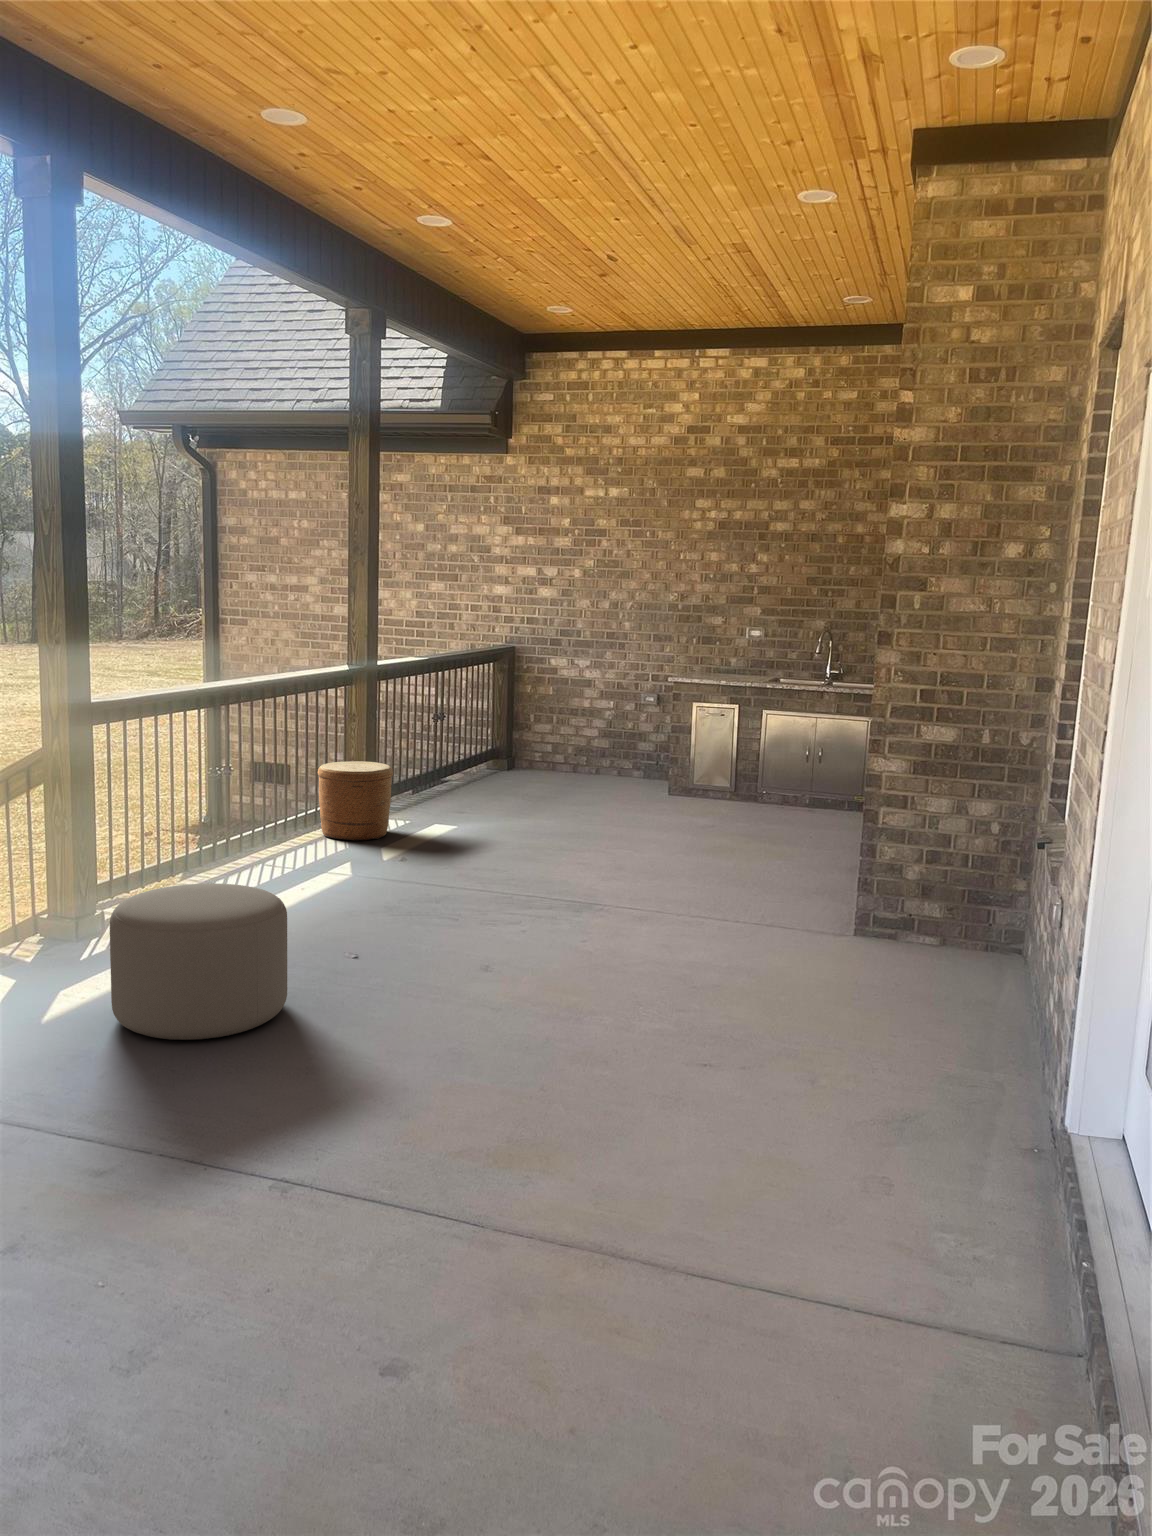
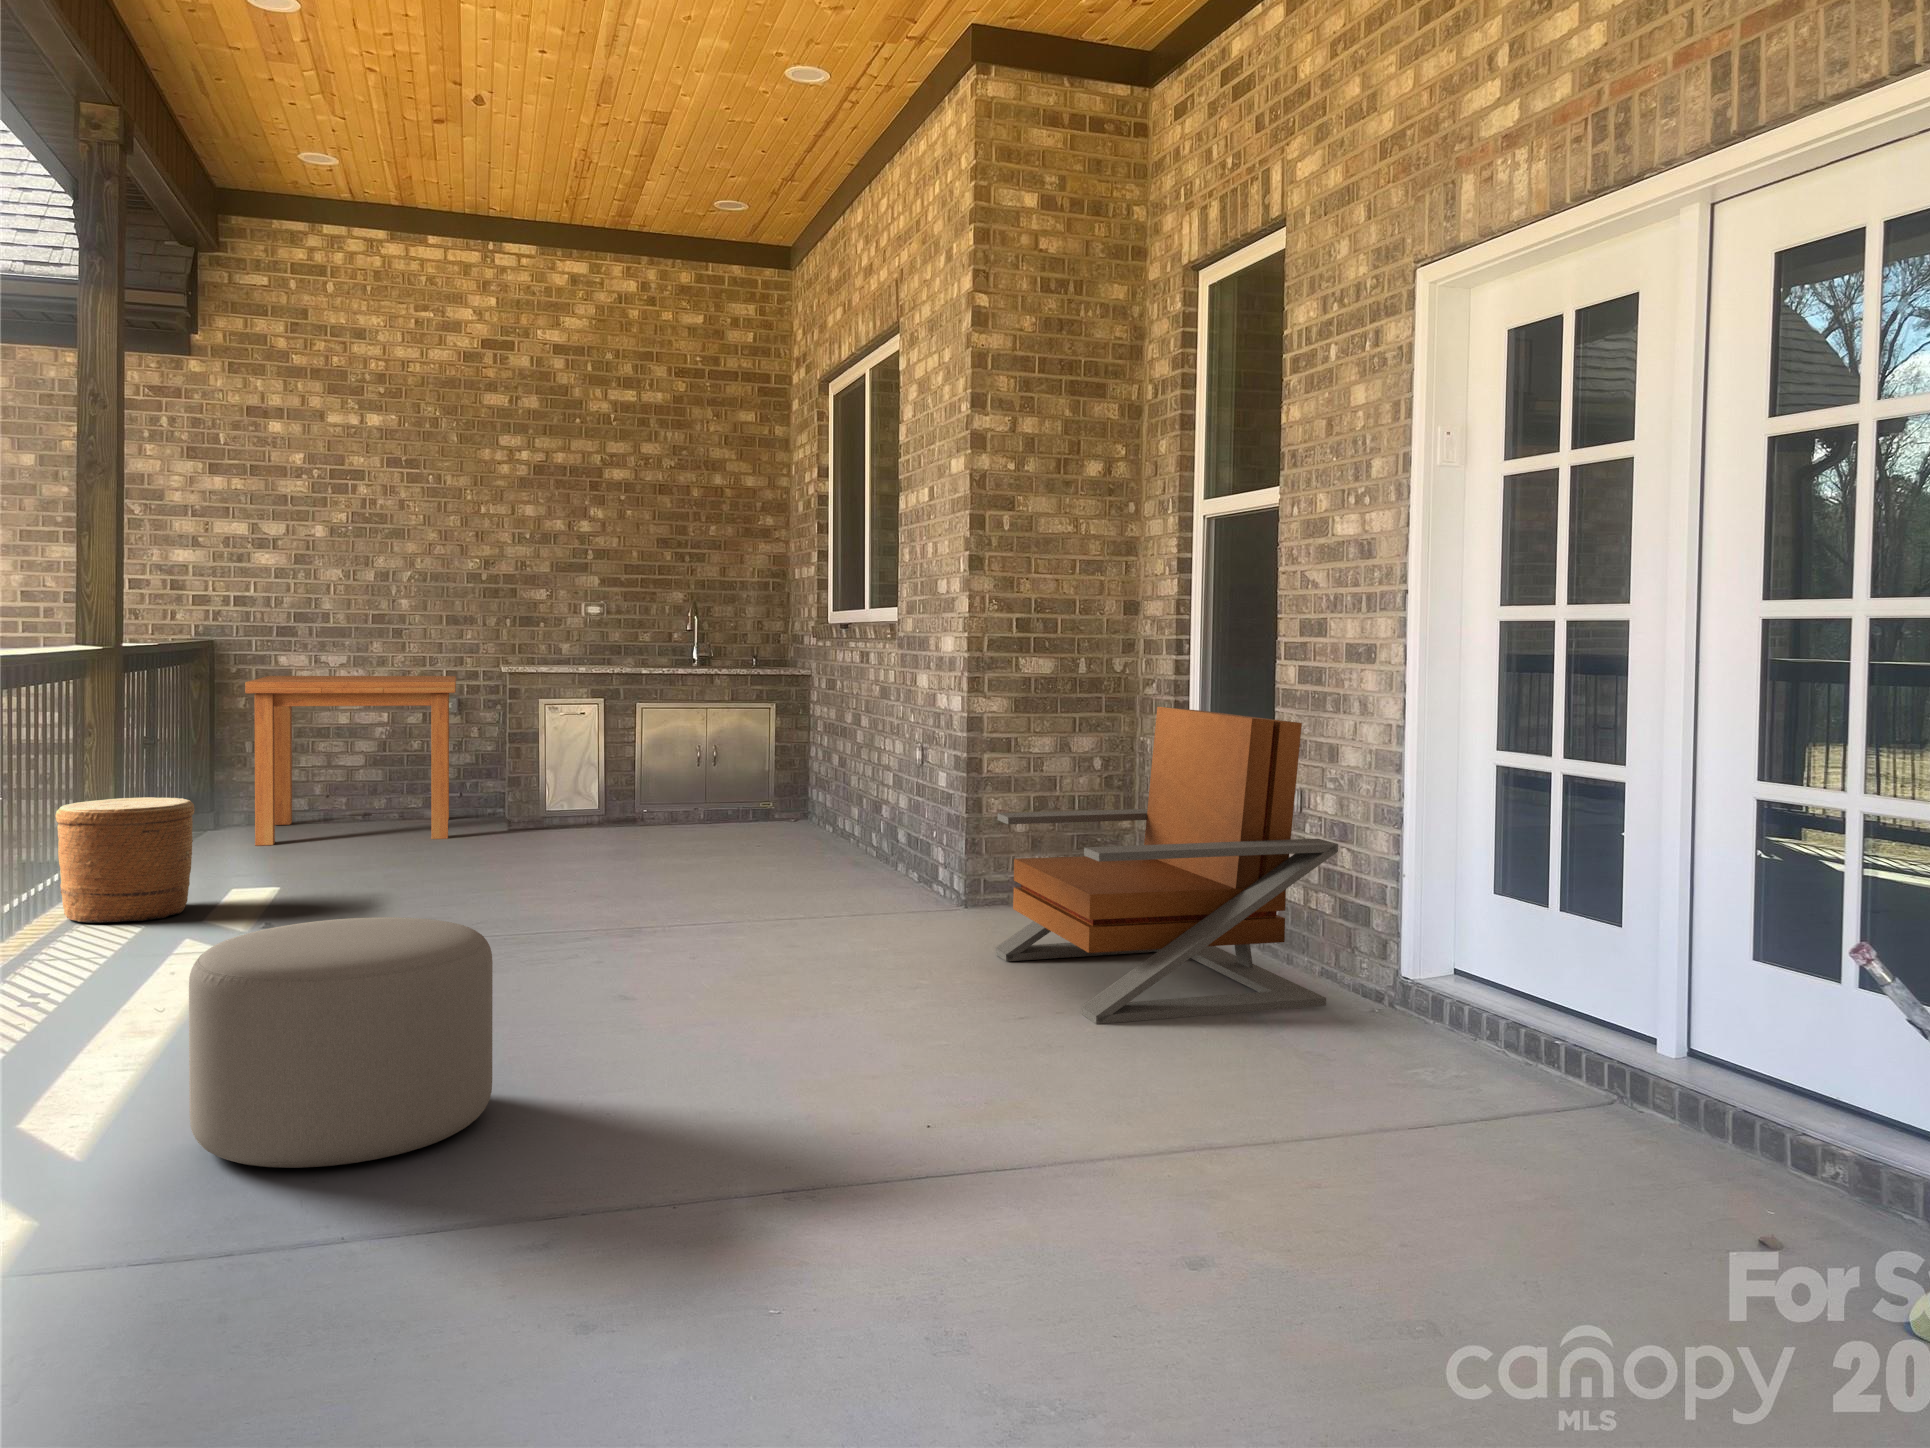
dining table: none [496,674,655,802] -> present [245,676,456,846]
lounge chair: none [742,795,1003,1114] -> present [995,707,1338,1024]

